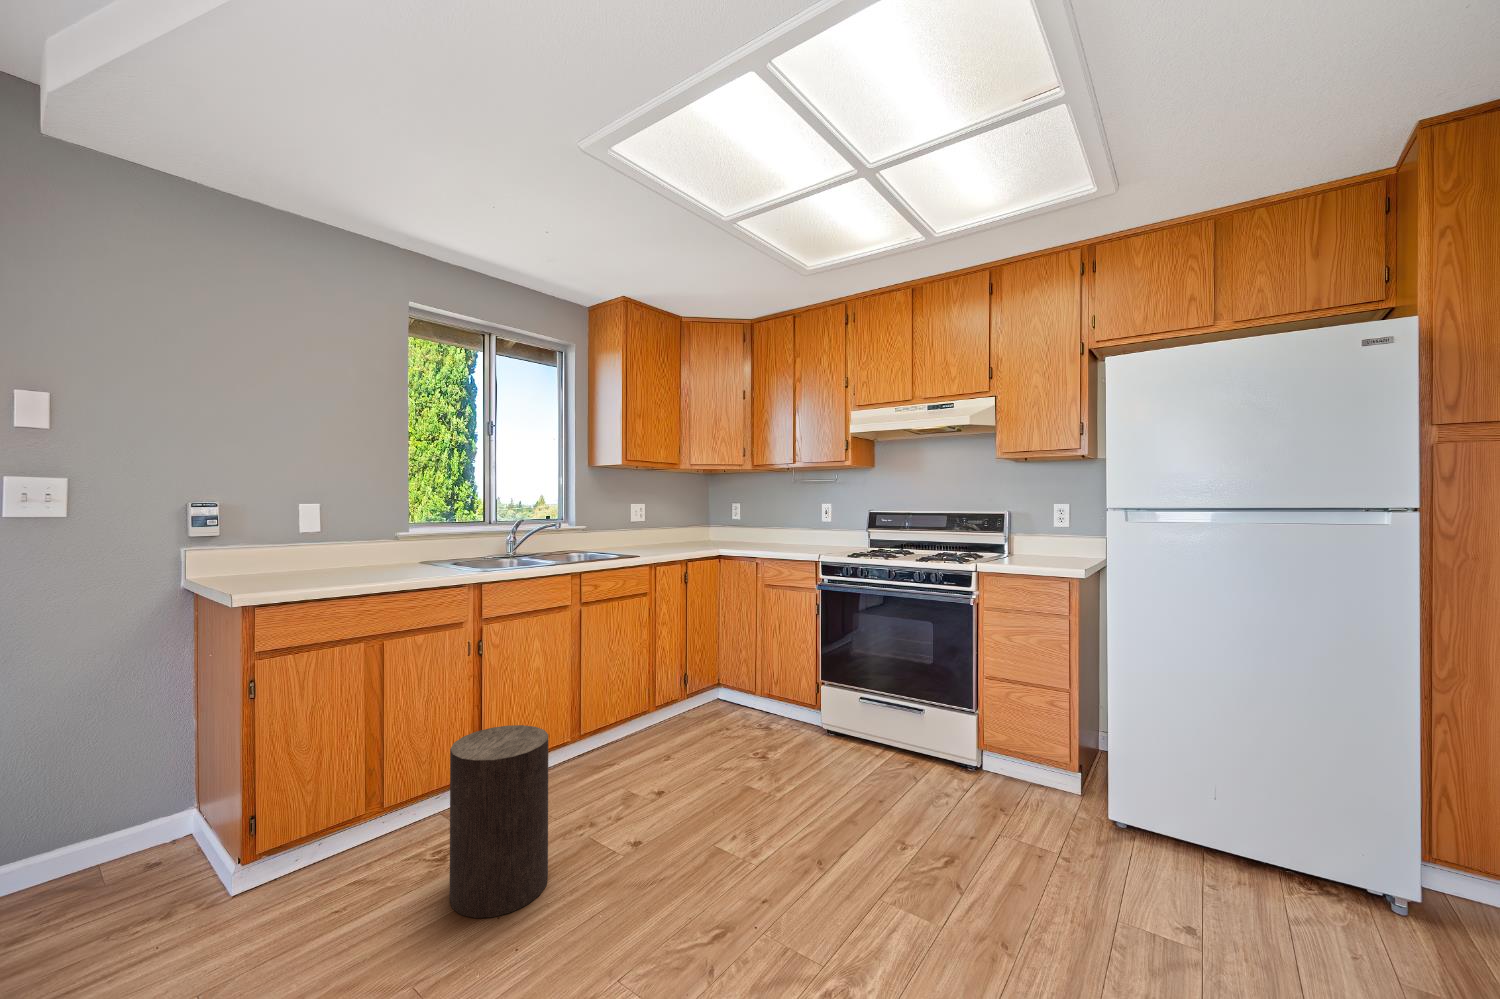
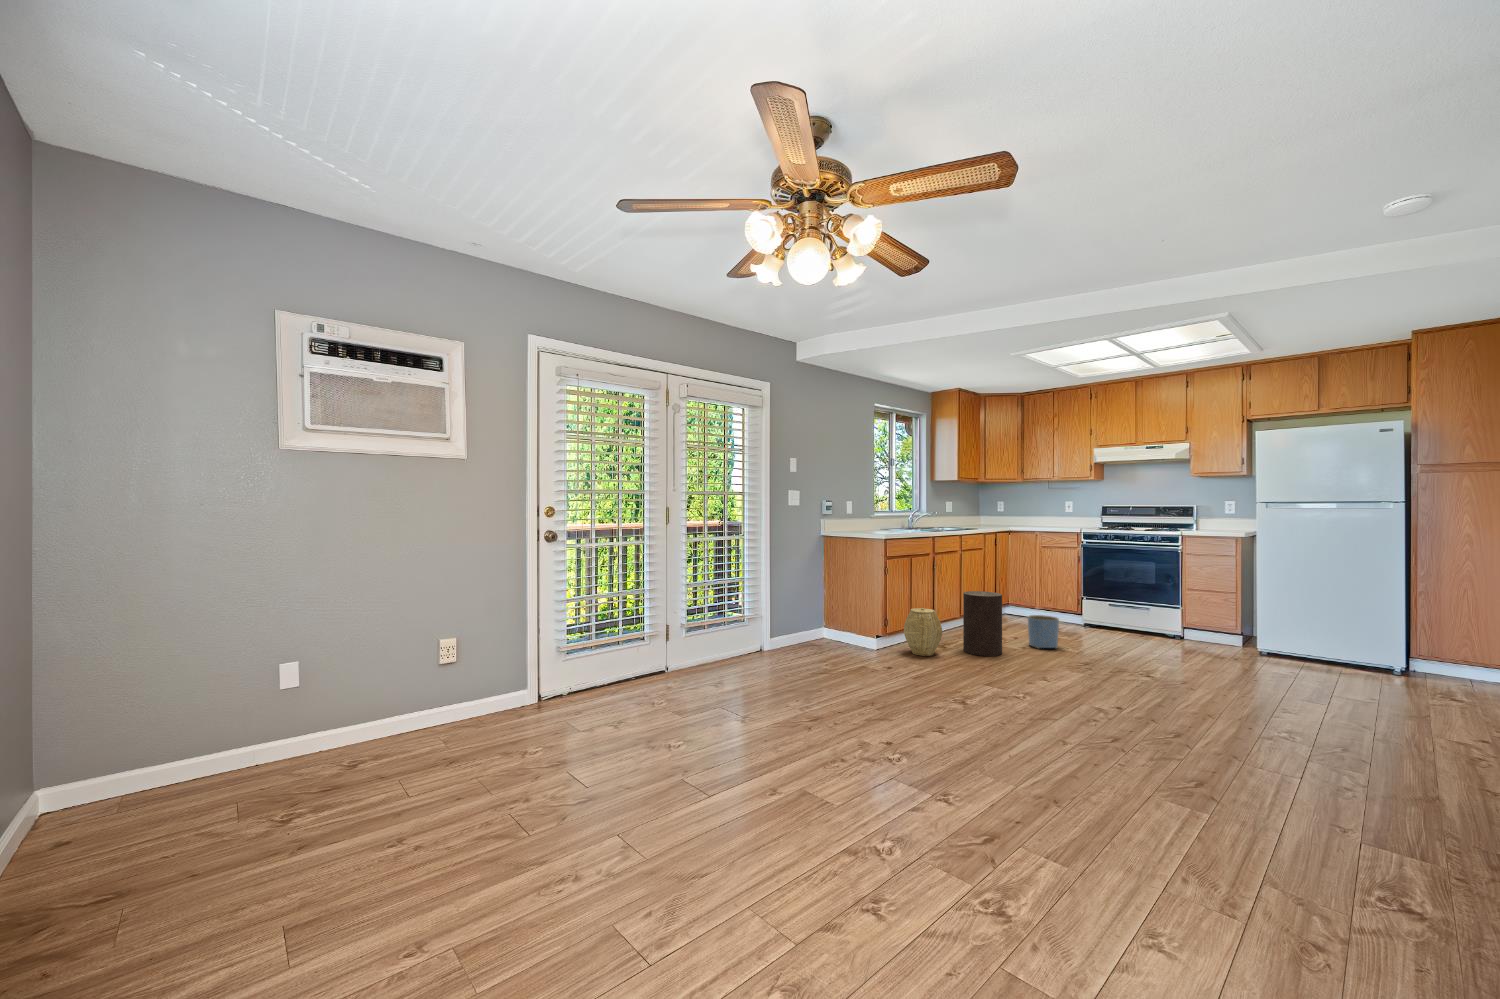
planter: none [643,761,708,854] -> present [1028,615,1059,648]
woven basket: none [255,789,377,938] -> present [904,608,942,656]

